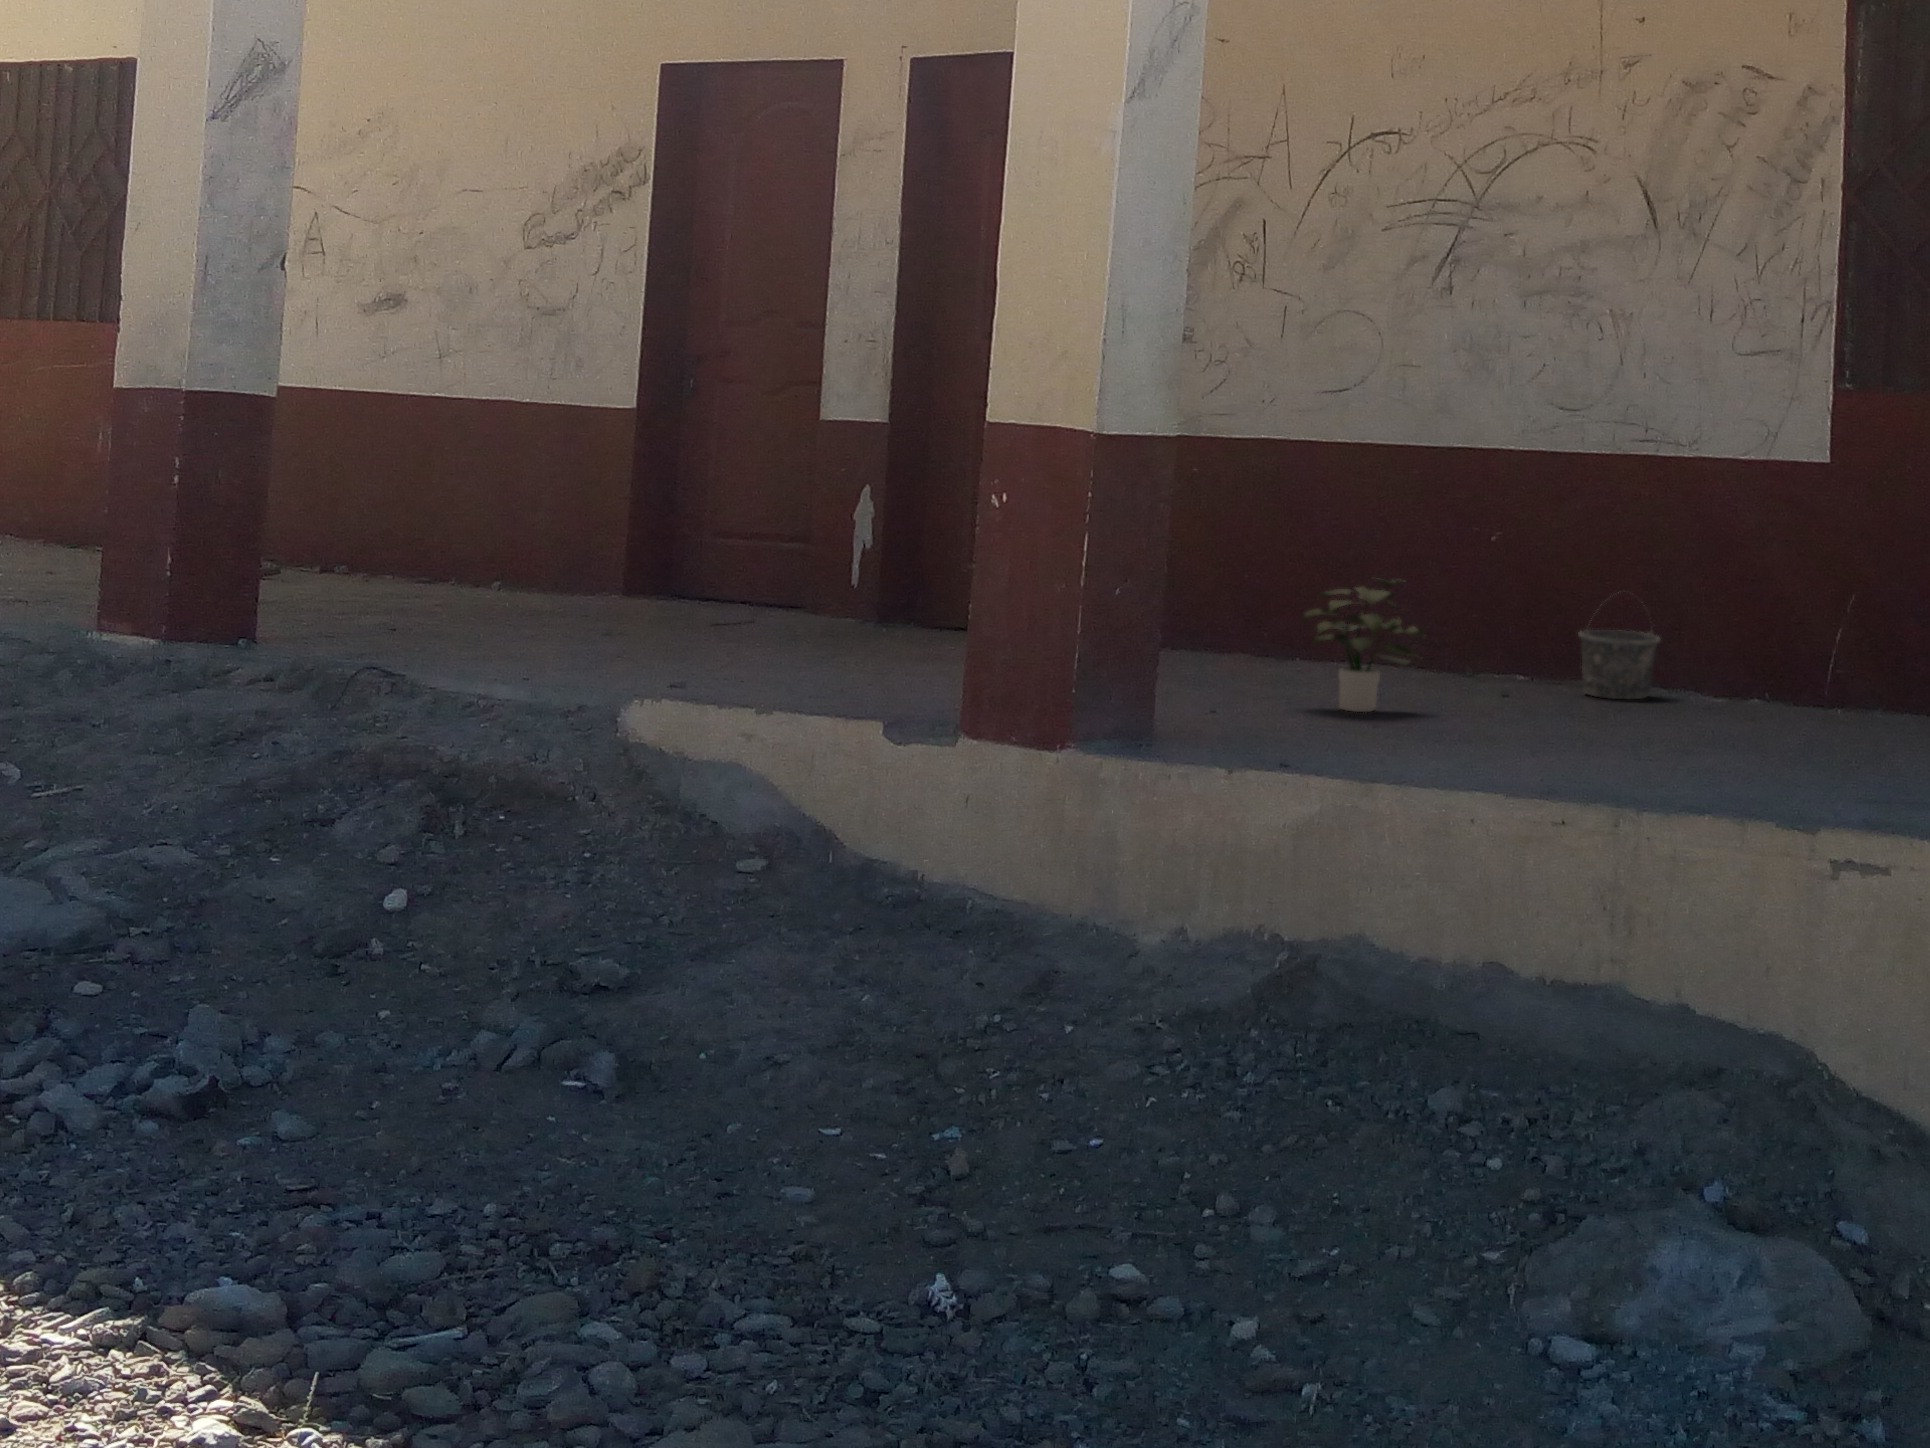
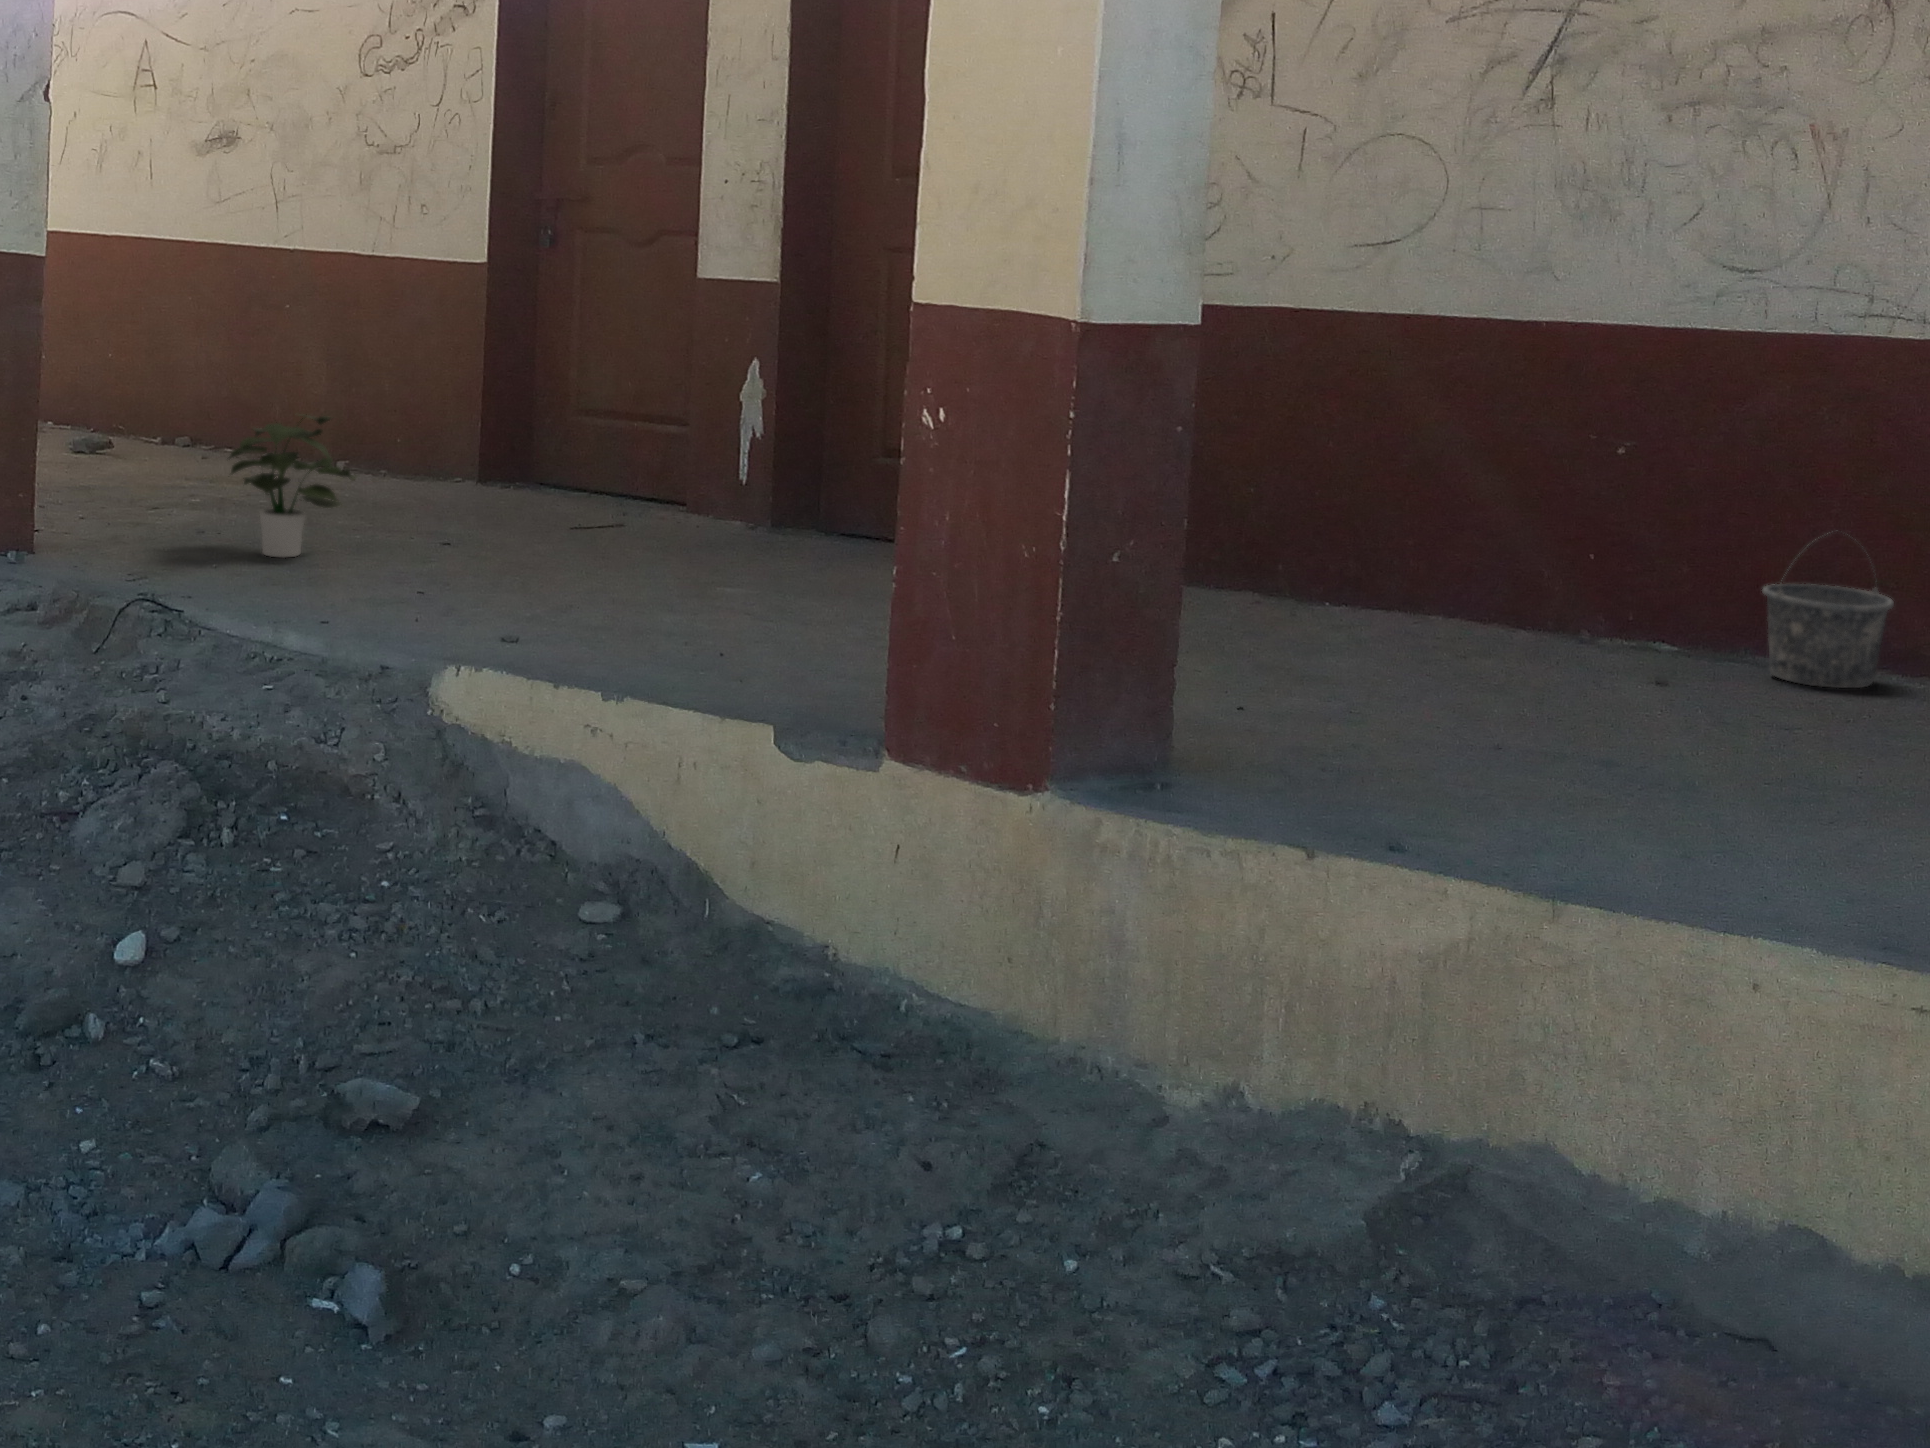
potted plant: present [1304,579,1424,712] -> present [229,415,356,558]

